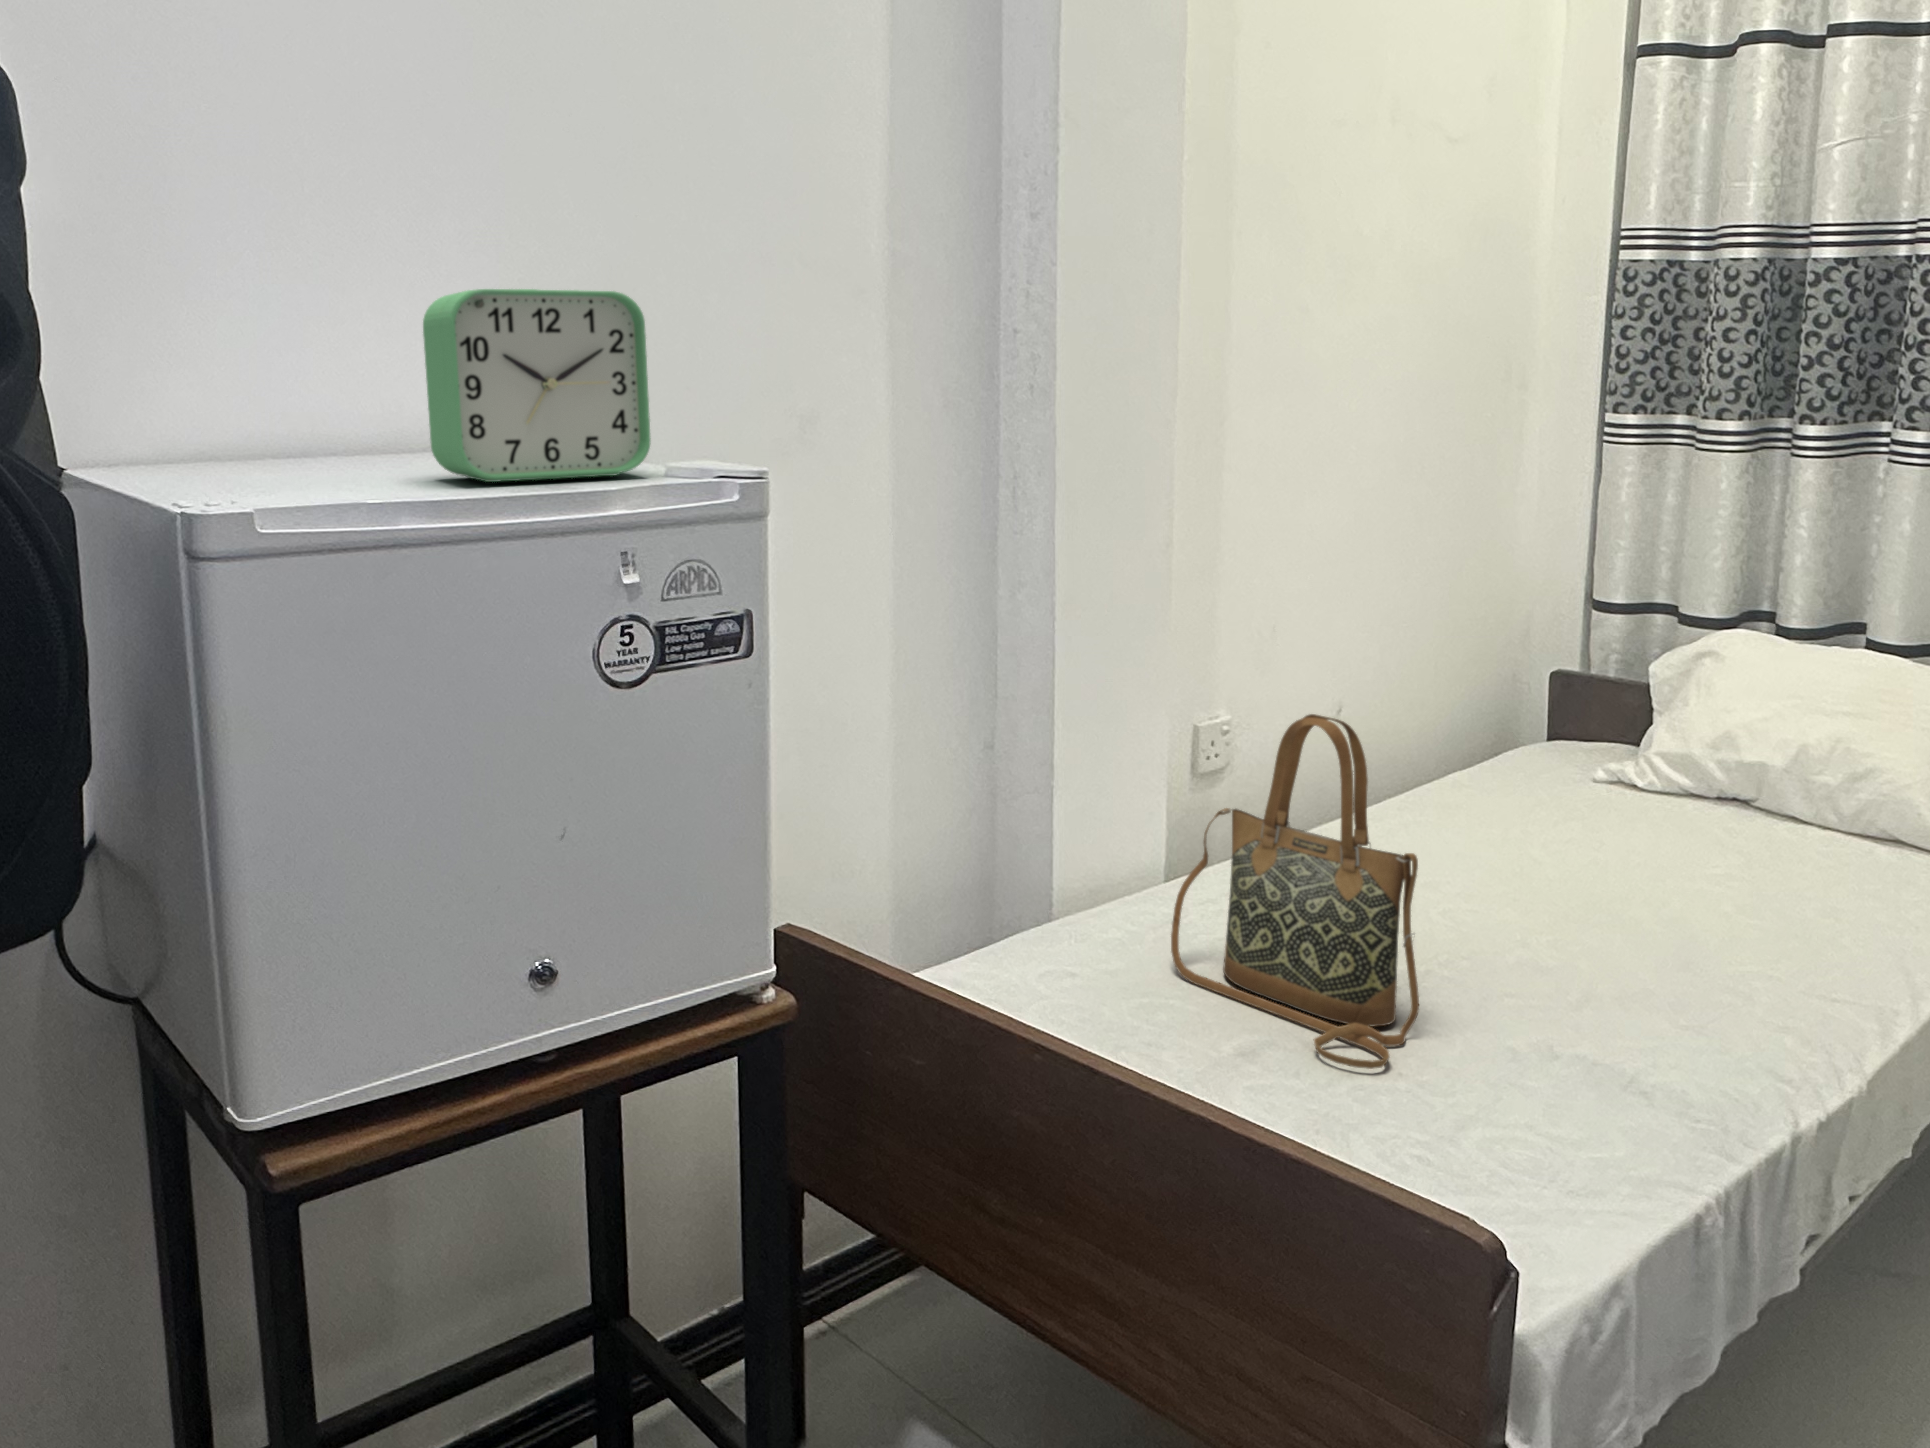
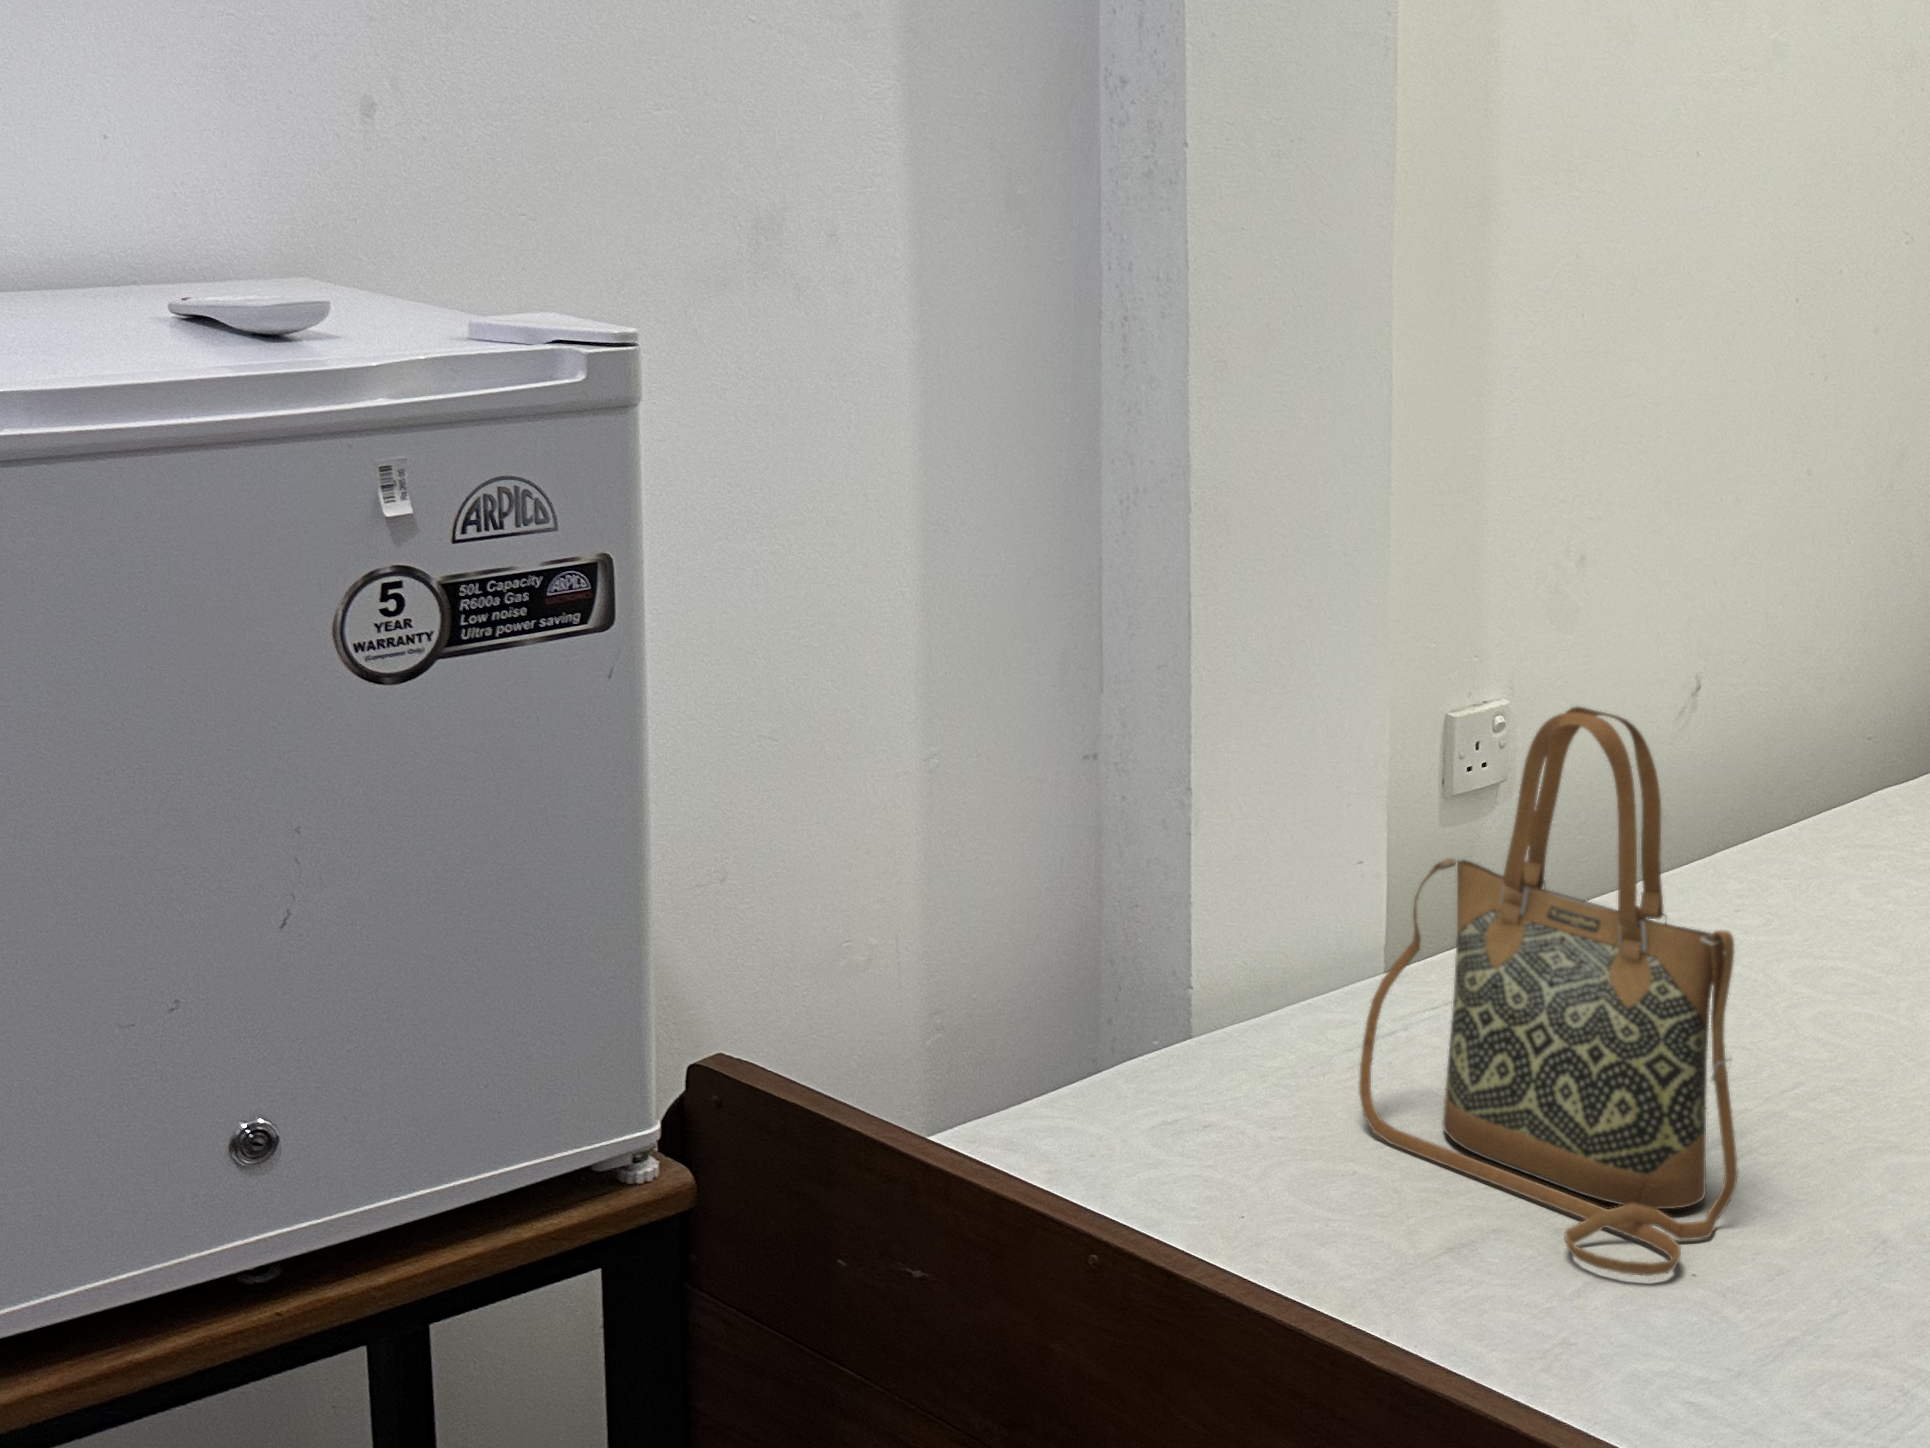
alarm clock: present [423,289,651,482] -> none [63,40,443,351]

